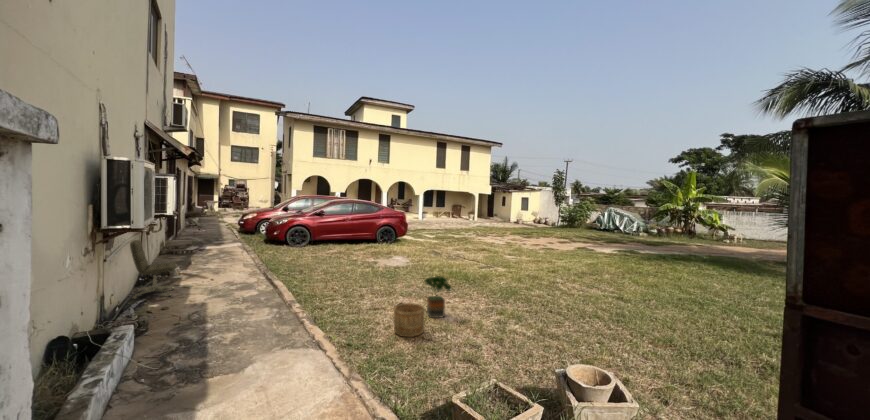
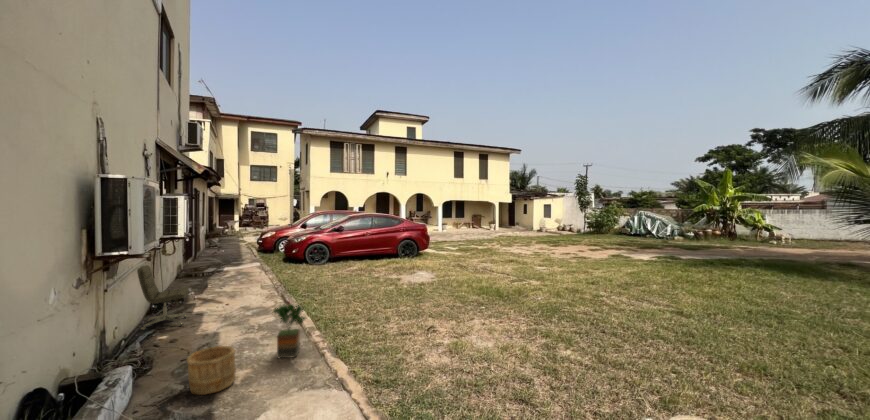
potted tree: present [425,276,451,318] -> present [273,304,306,358]
wooden bucket: present [394,303,425,337] -> present [186,346,236,395]

